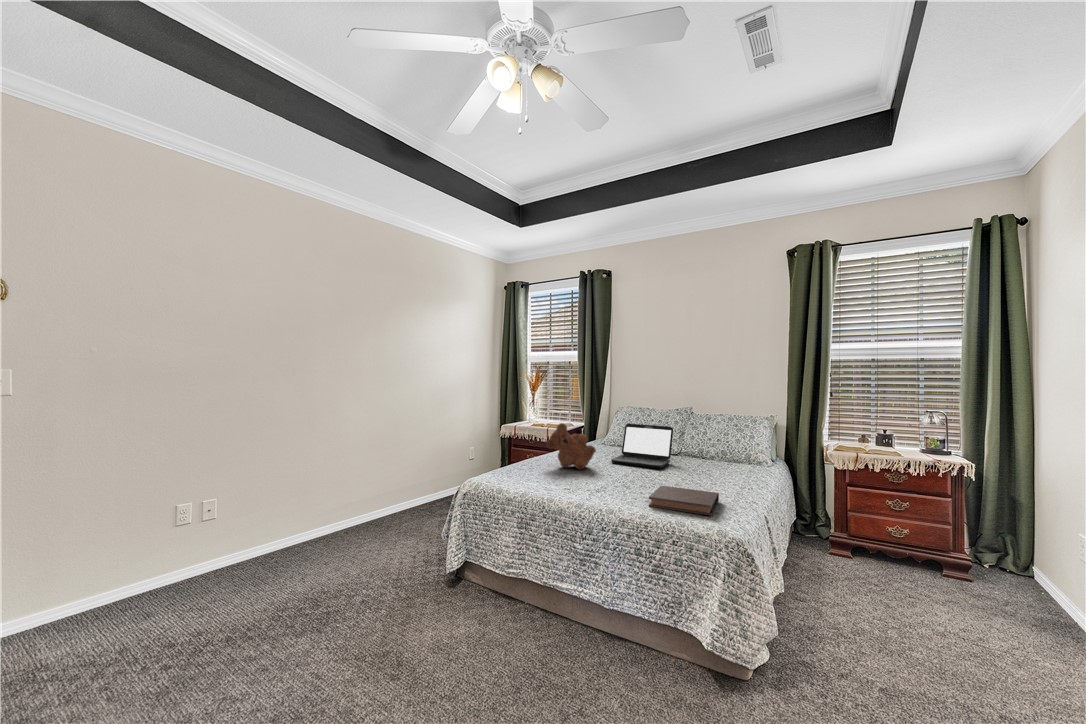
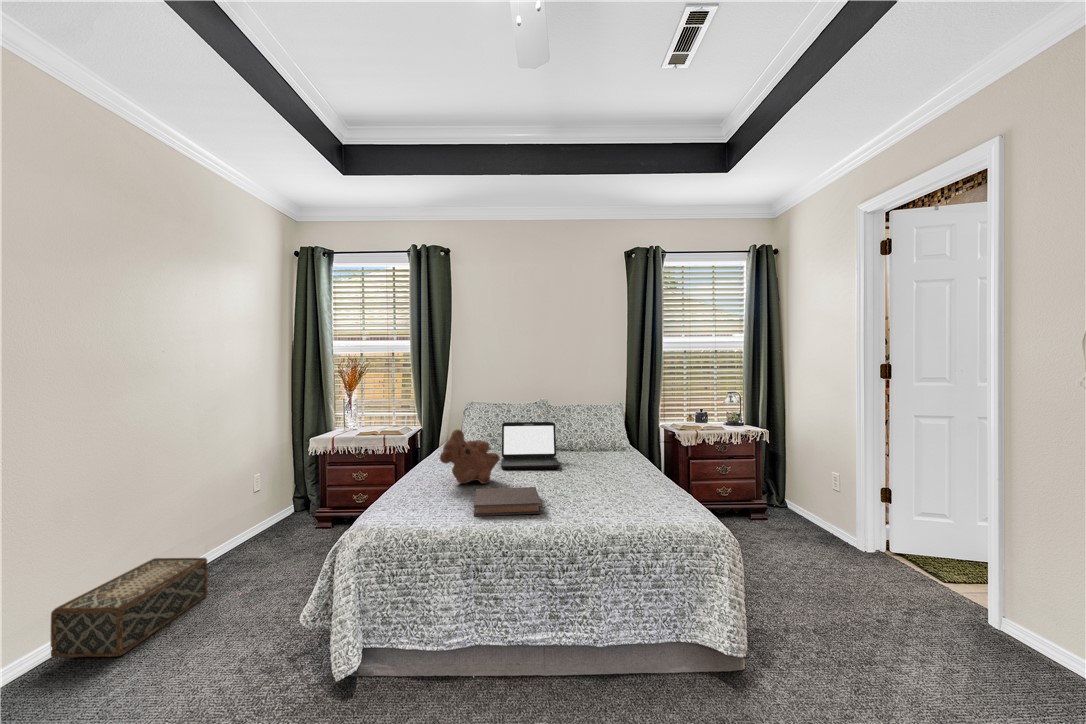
book: present [649,486,719,516] -> present [474,487,541,516]
woven basket: none [349,488,425,536] -> present [51,558,207,657]

